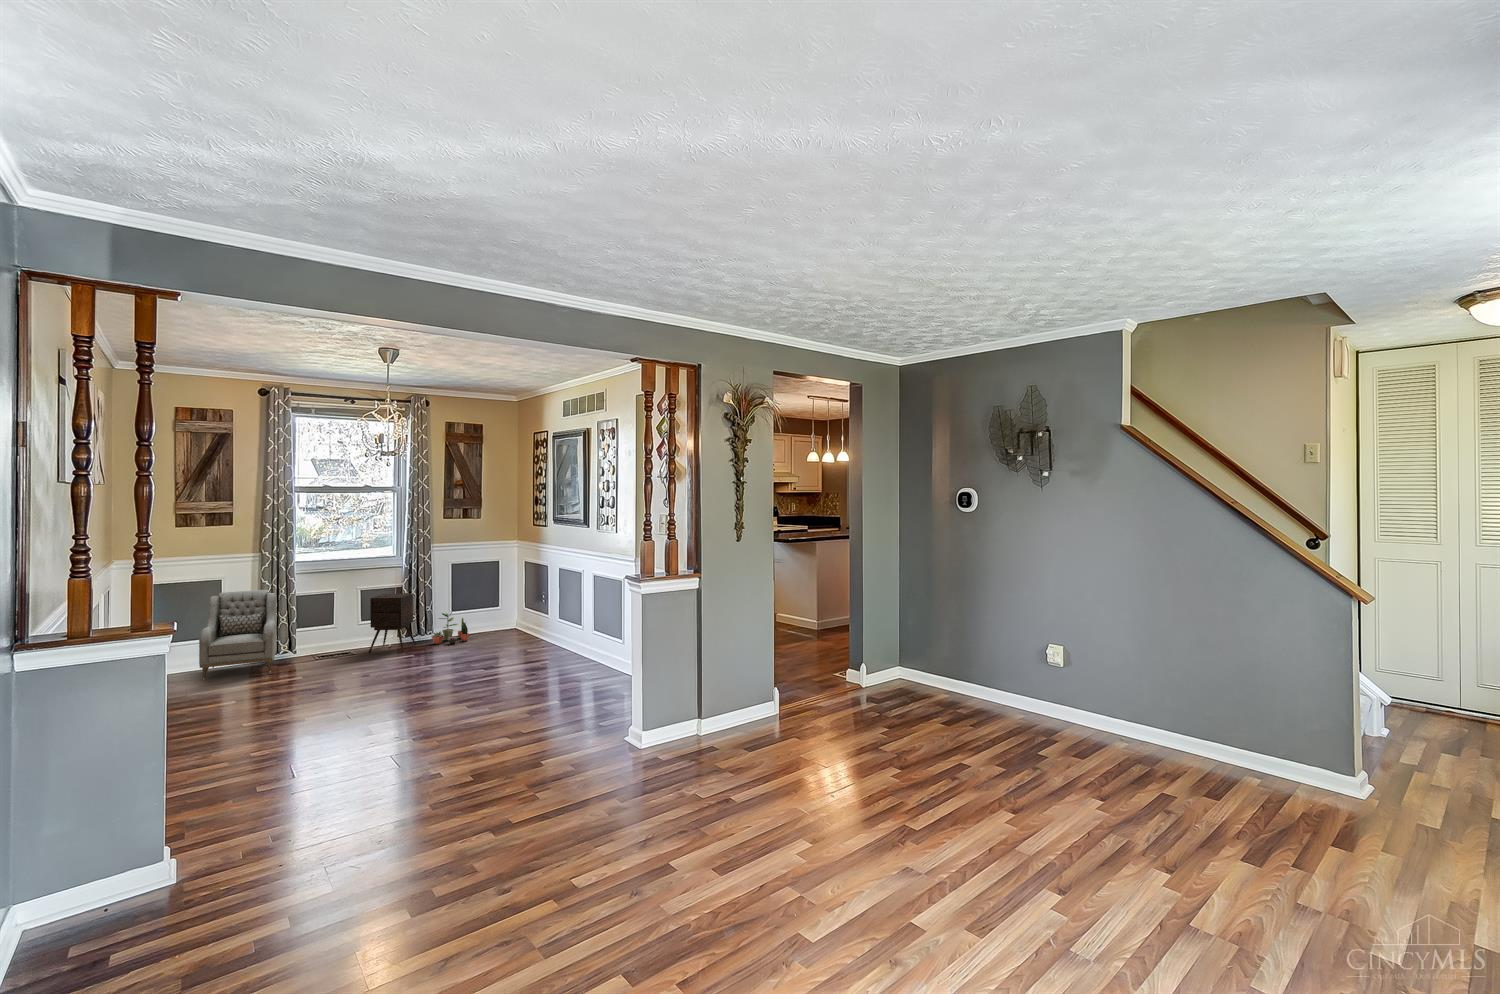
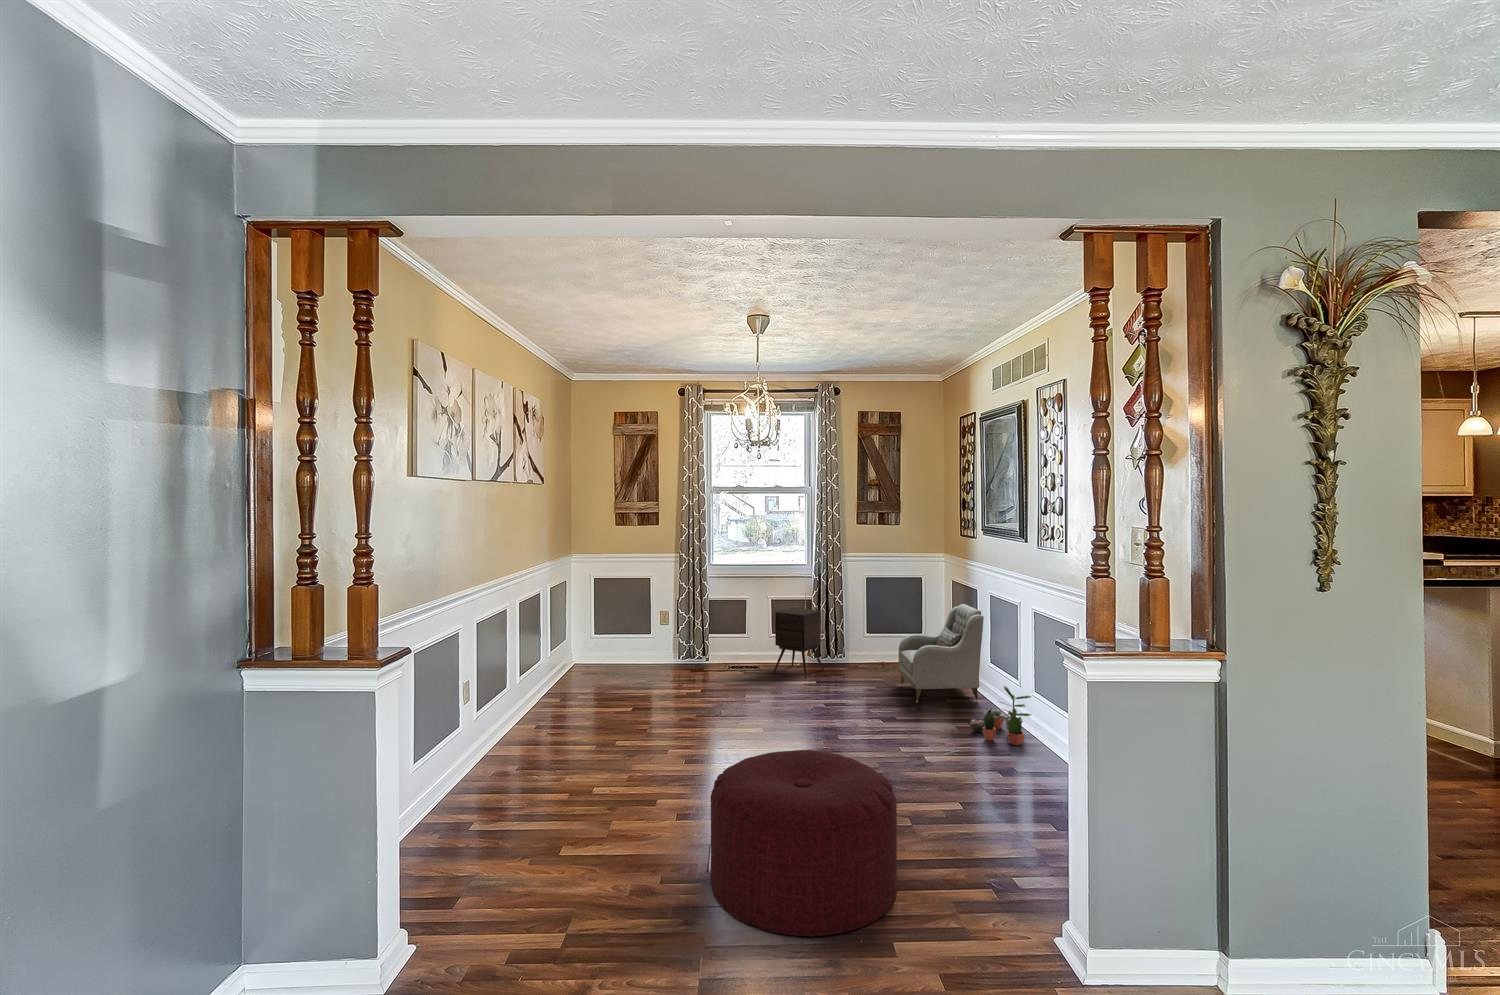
armchair: present [199,590,277,680] -> present [899,604,984,703]
potted plant: present [432,611,469,644] -> present [970,686,1031,745]
ottoman: none [405,670,536,773] -> present [710,750,897,936]

